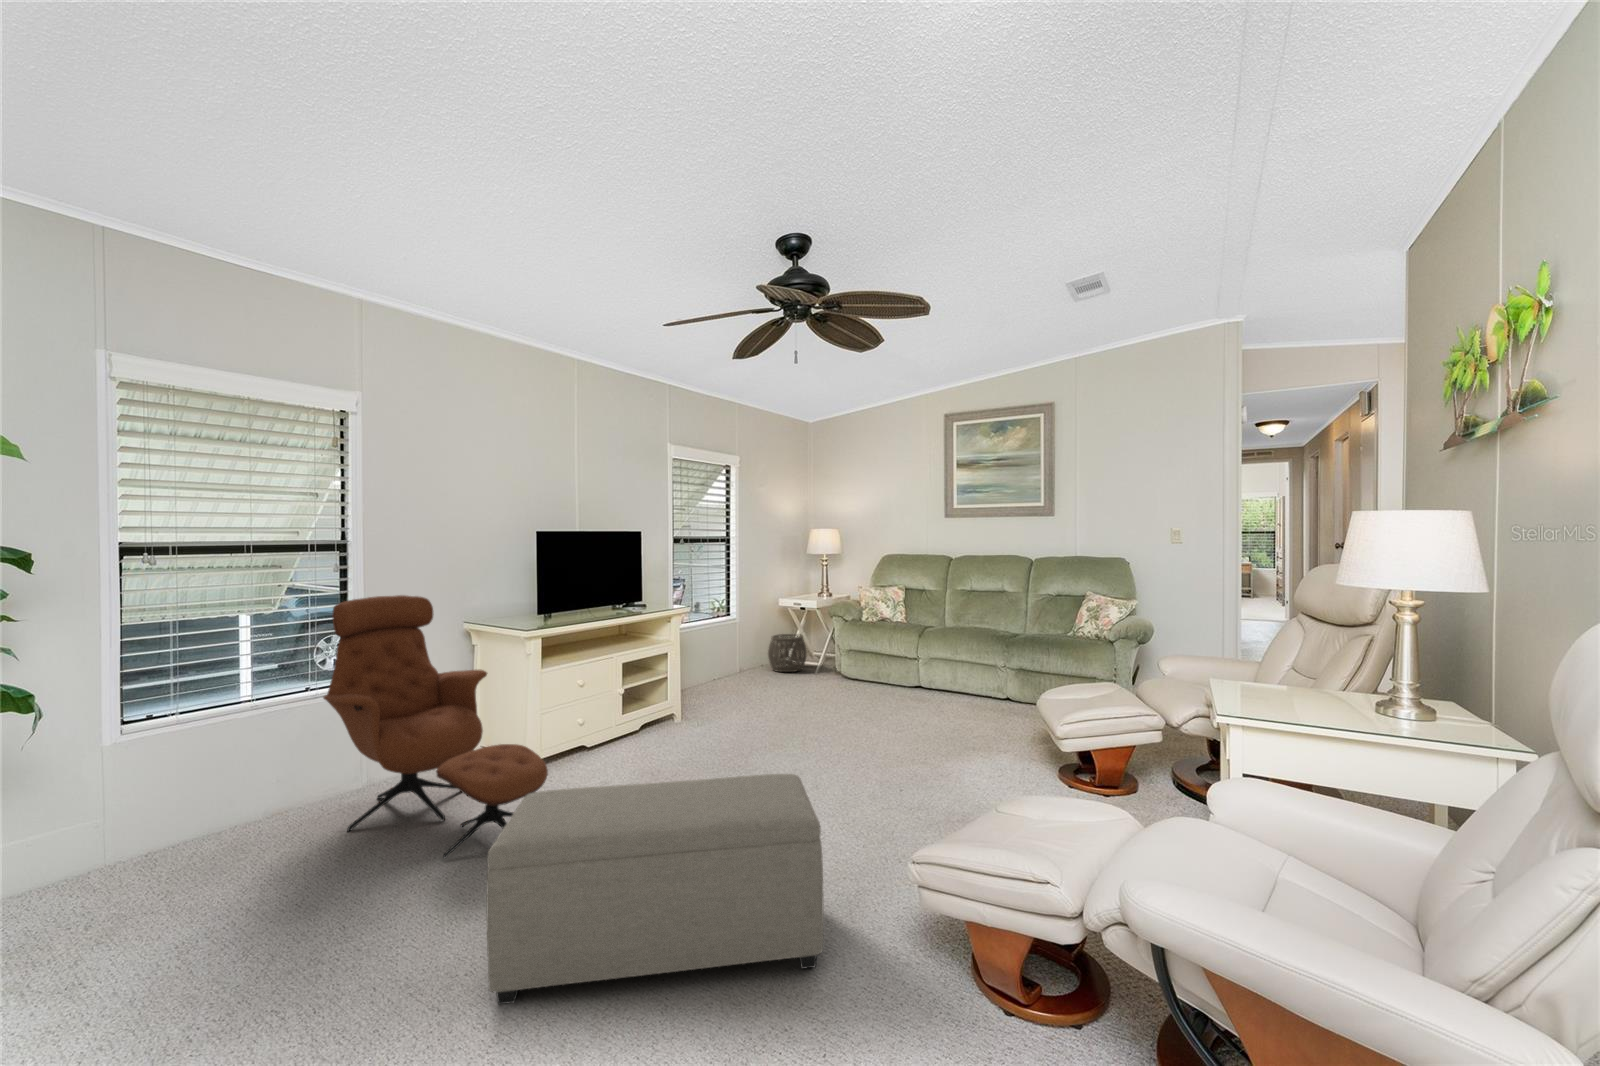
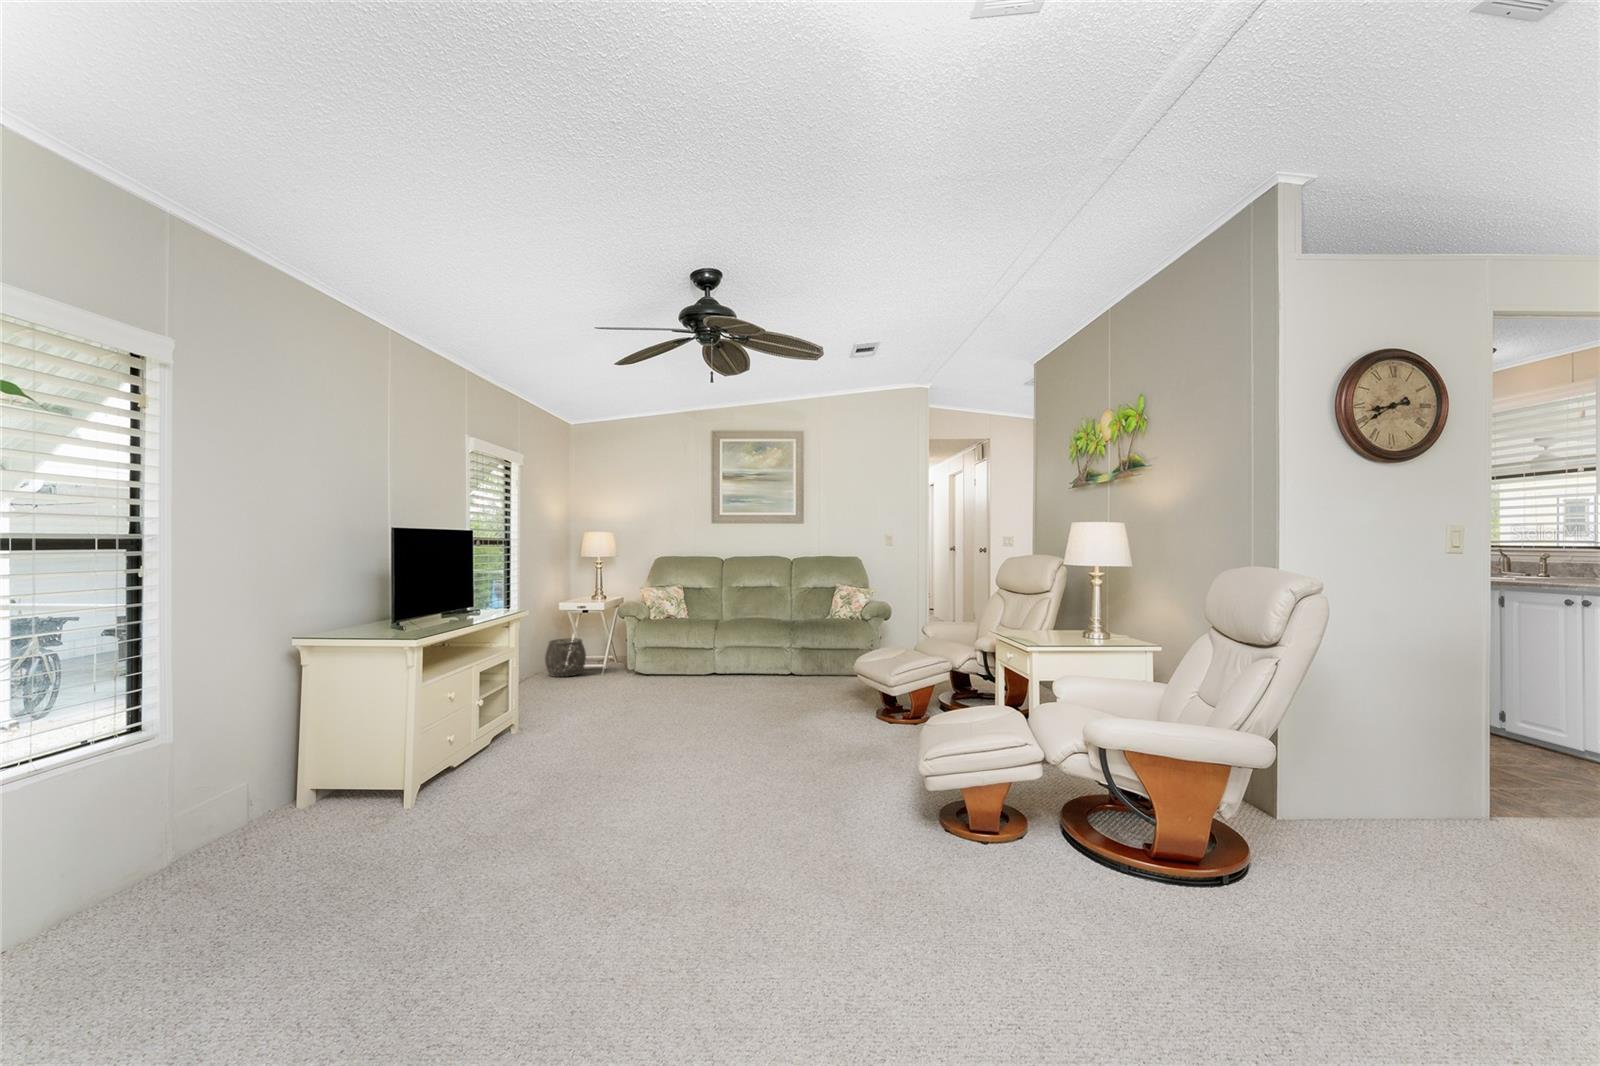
lounge chair: present [323,595,548,858] -> none [166,601,506,890]
ottoman: present [486,774,823,1004] -> none [581,719,853,942]

